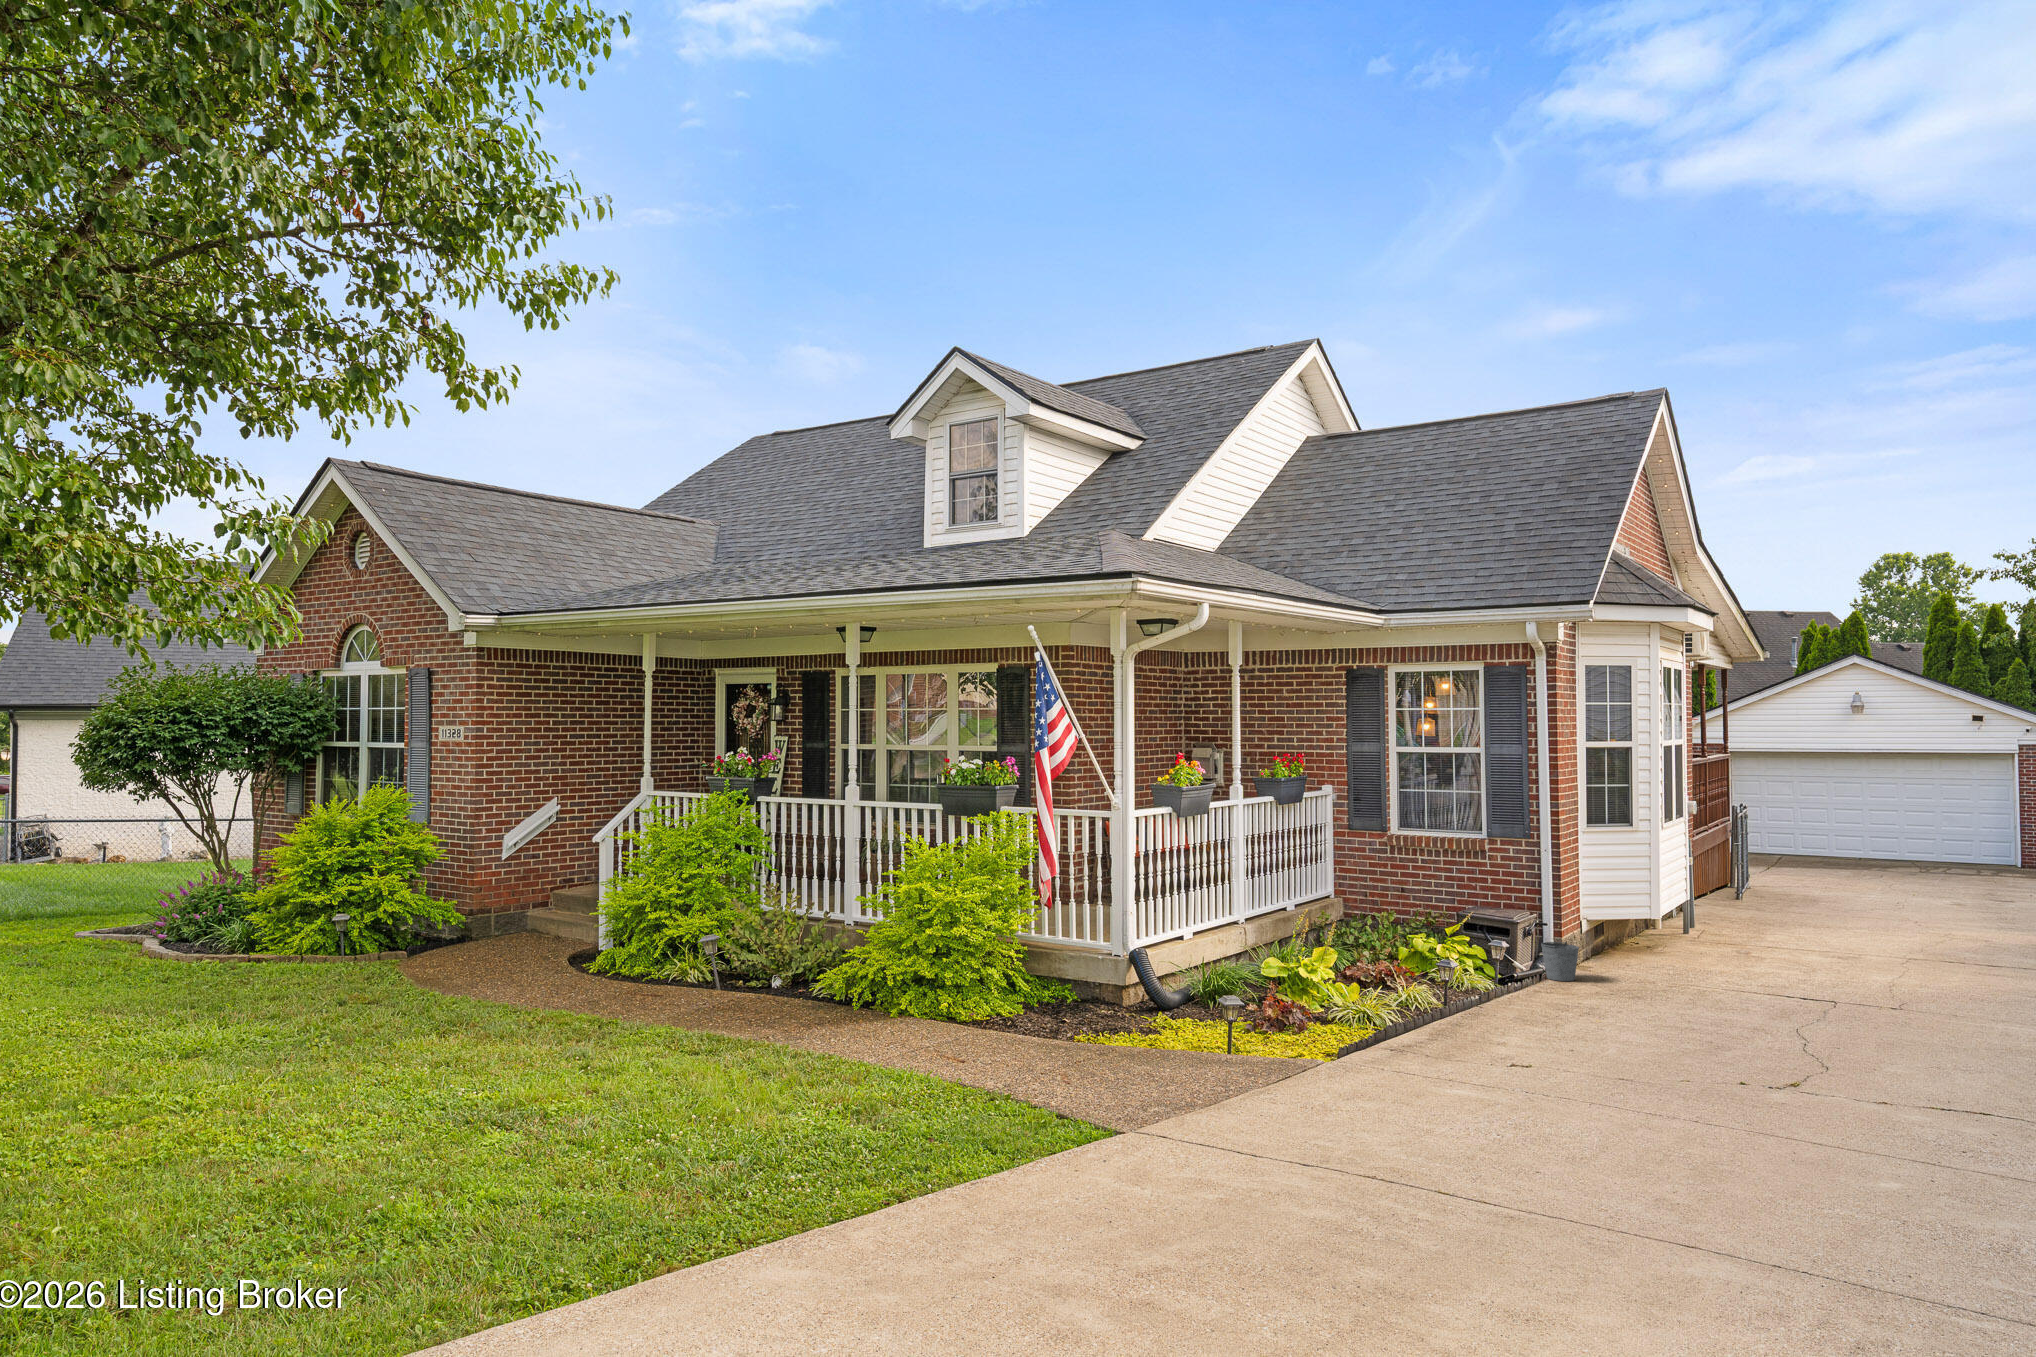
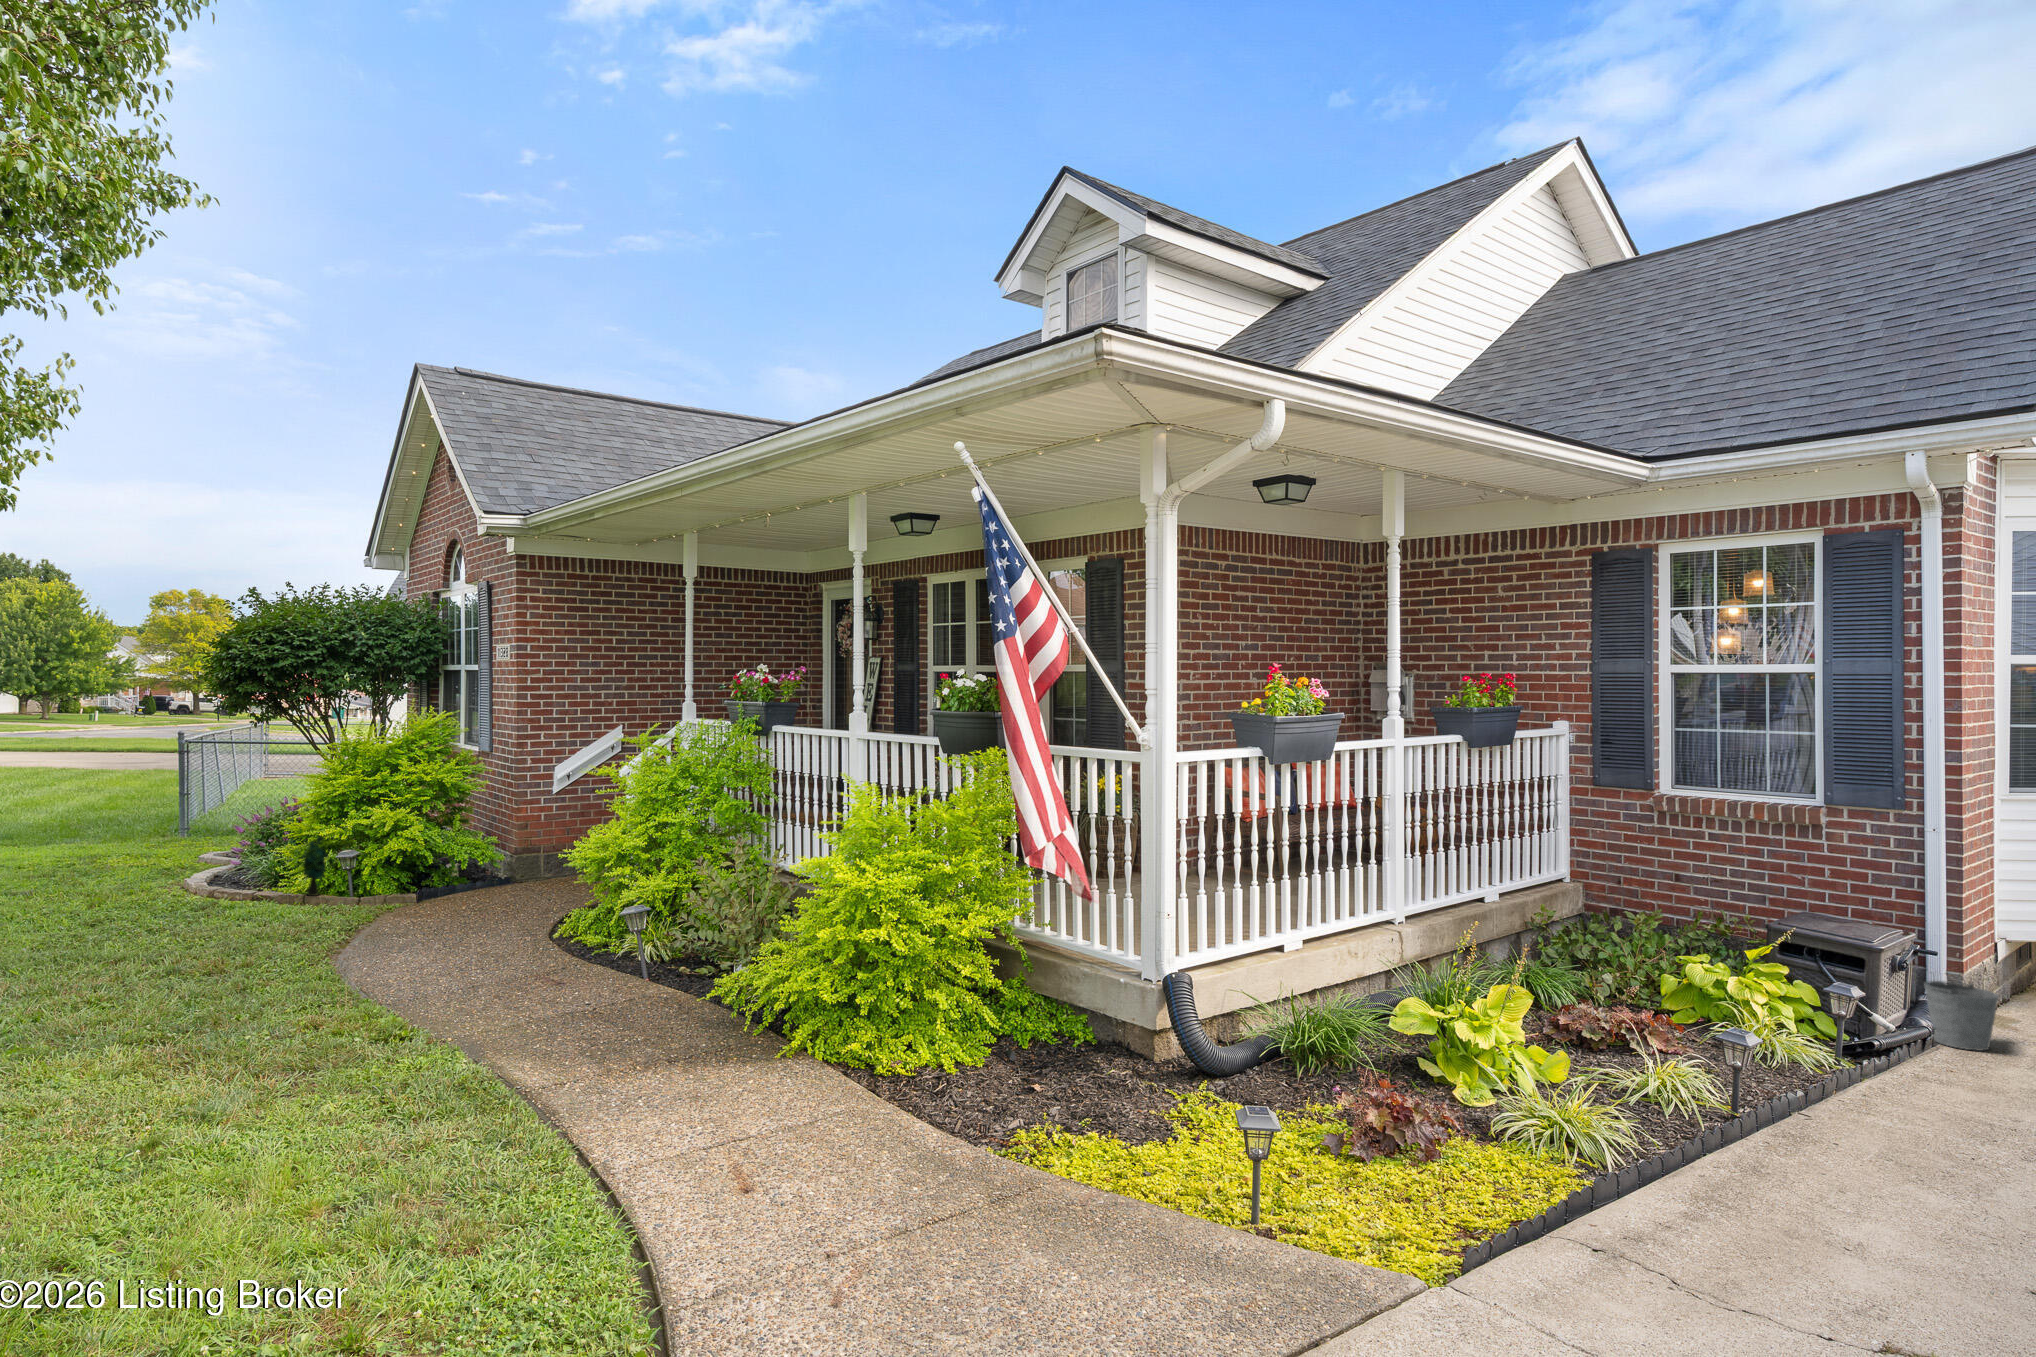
decorative plant: none [289,905,323,960] -> present [299,837,334,896]

